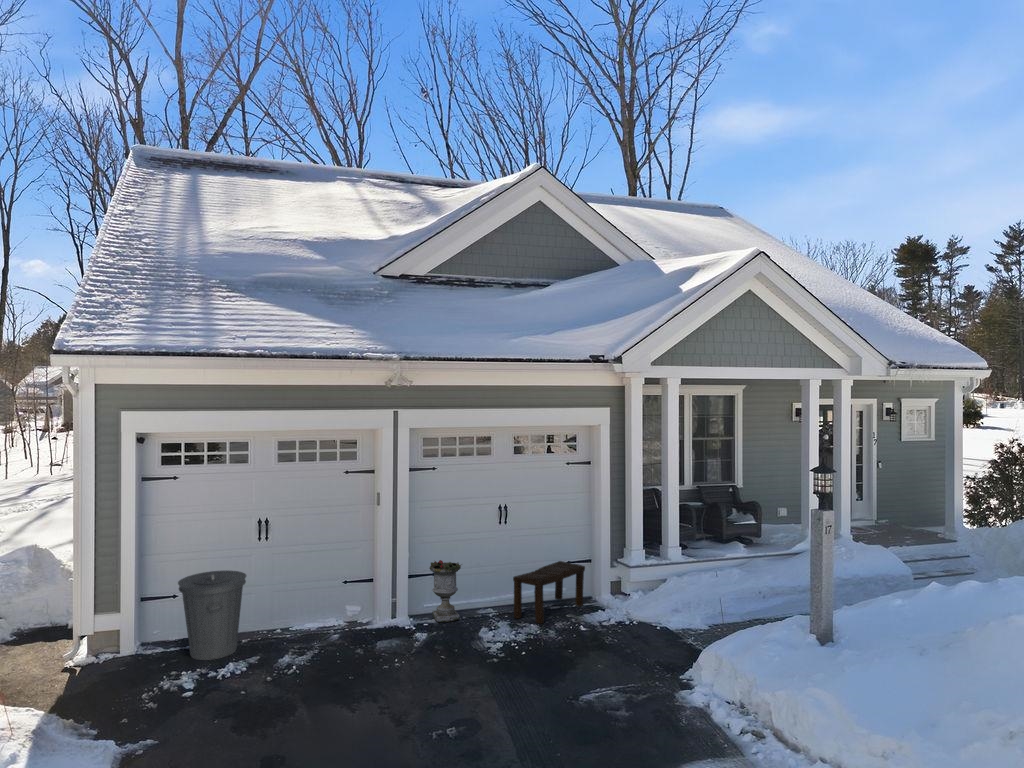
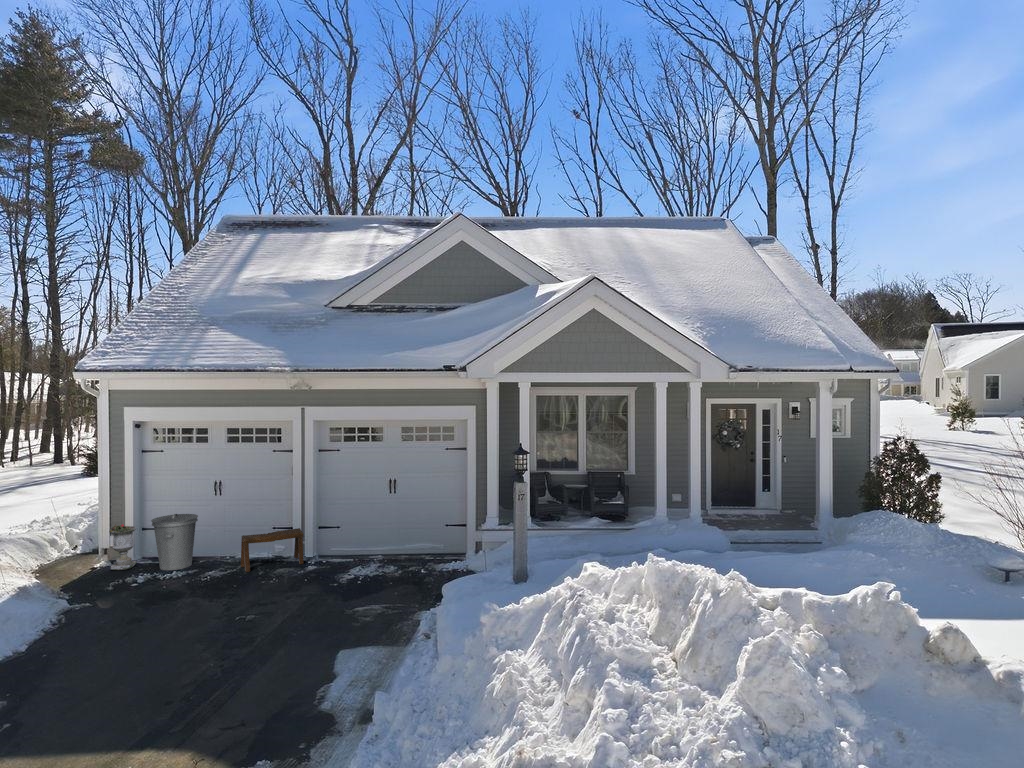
planter: present [430,560,461,622] -> present [109,524,137,570]
bench: present [513,561,585,624] -> present [241,528,304,572]

